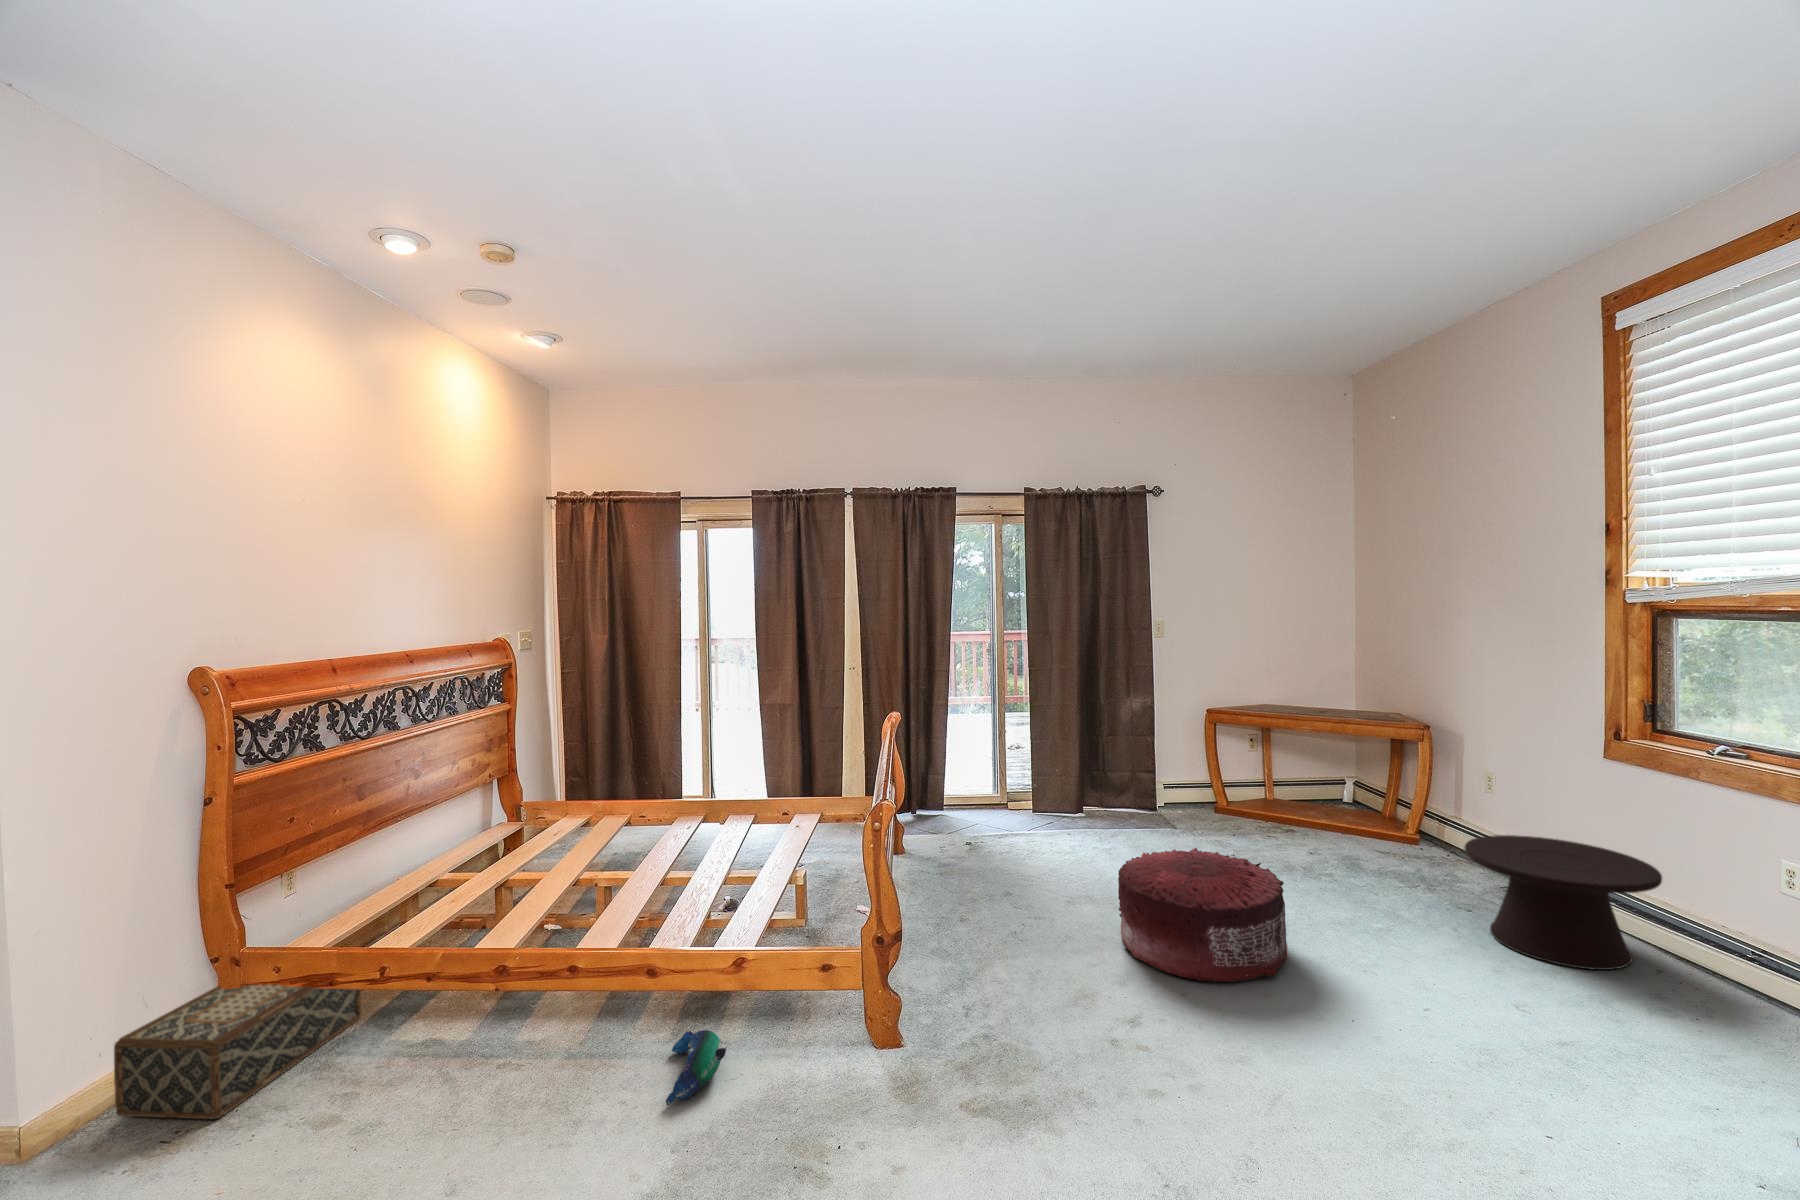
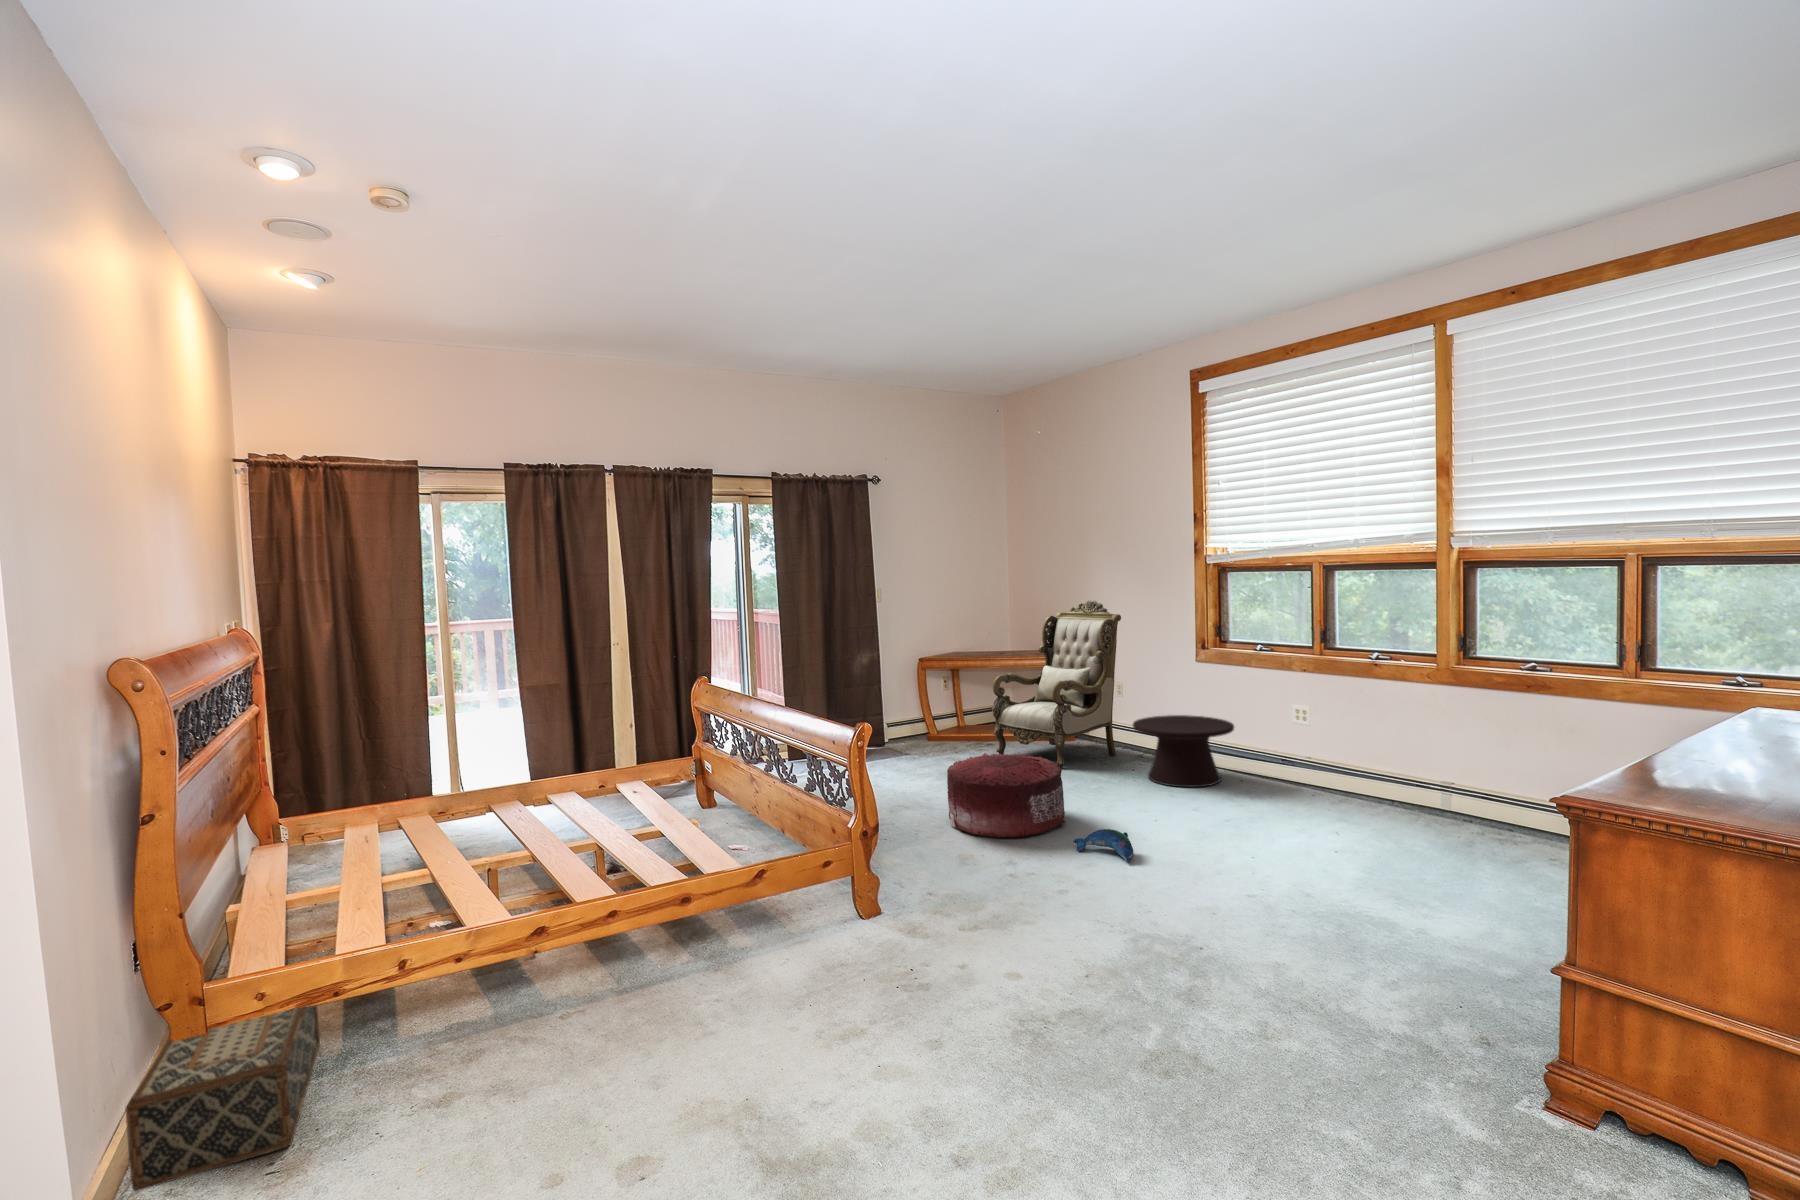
armchair: none [1280,650,1490,883] -> present [992,601,1121,768]
plush toy: present [666,1030,727,1105] -> present [1073,829,1133,863]

